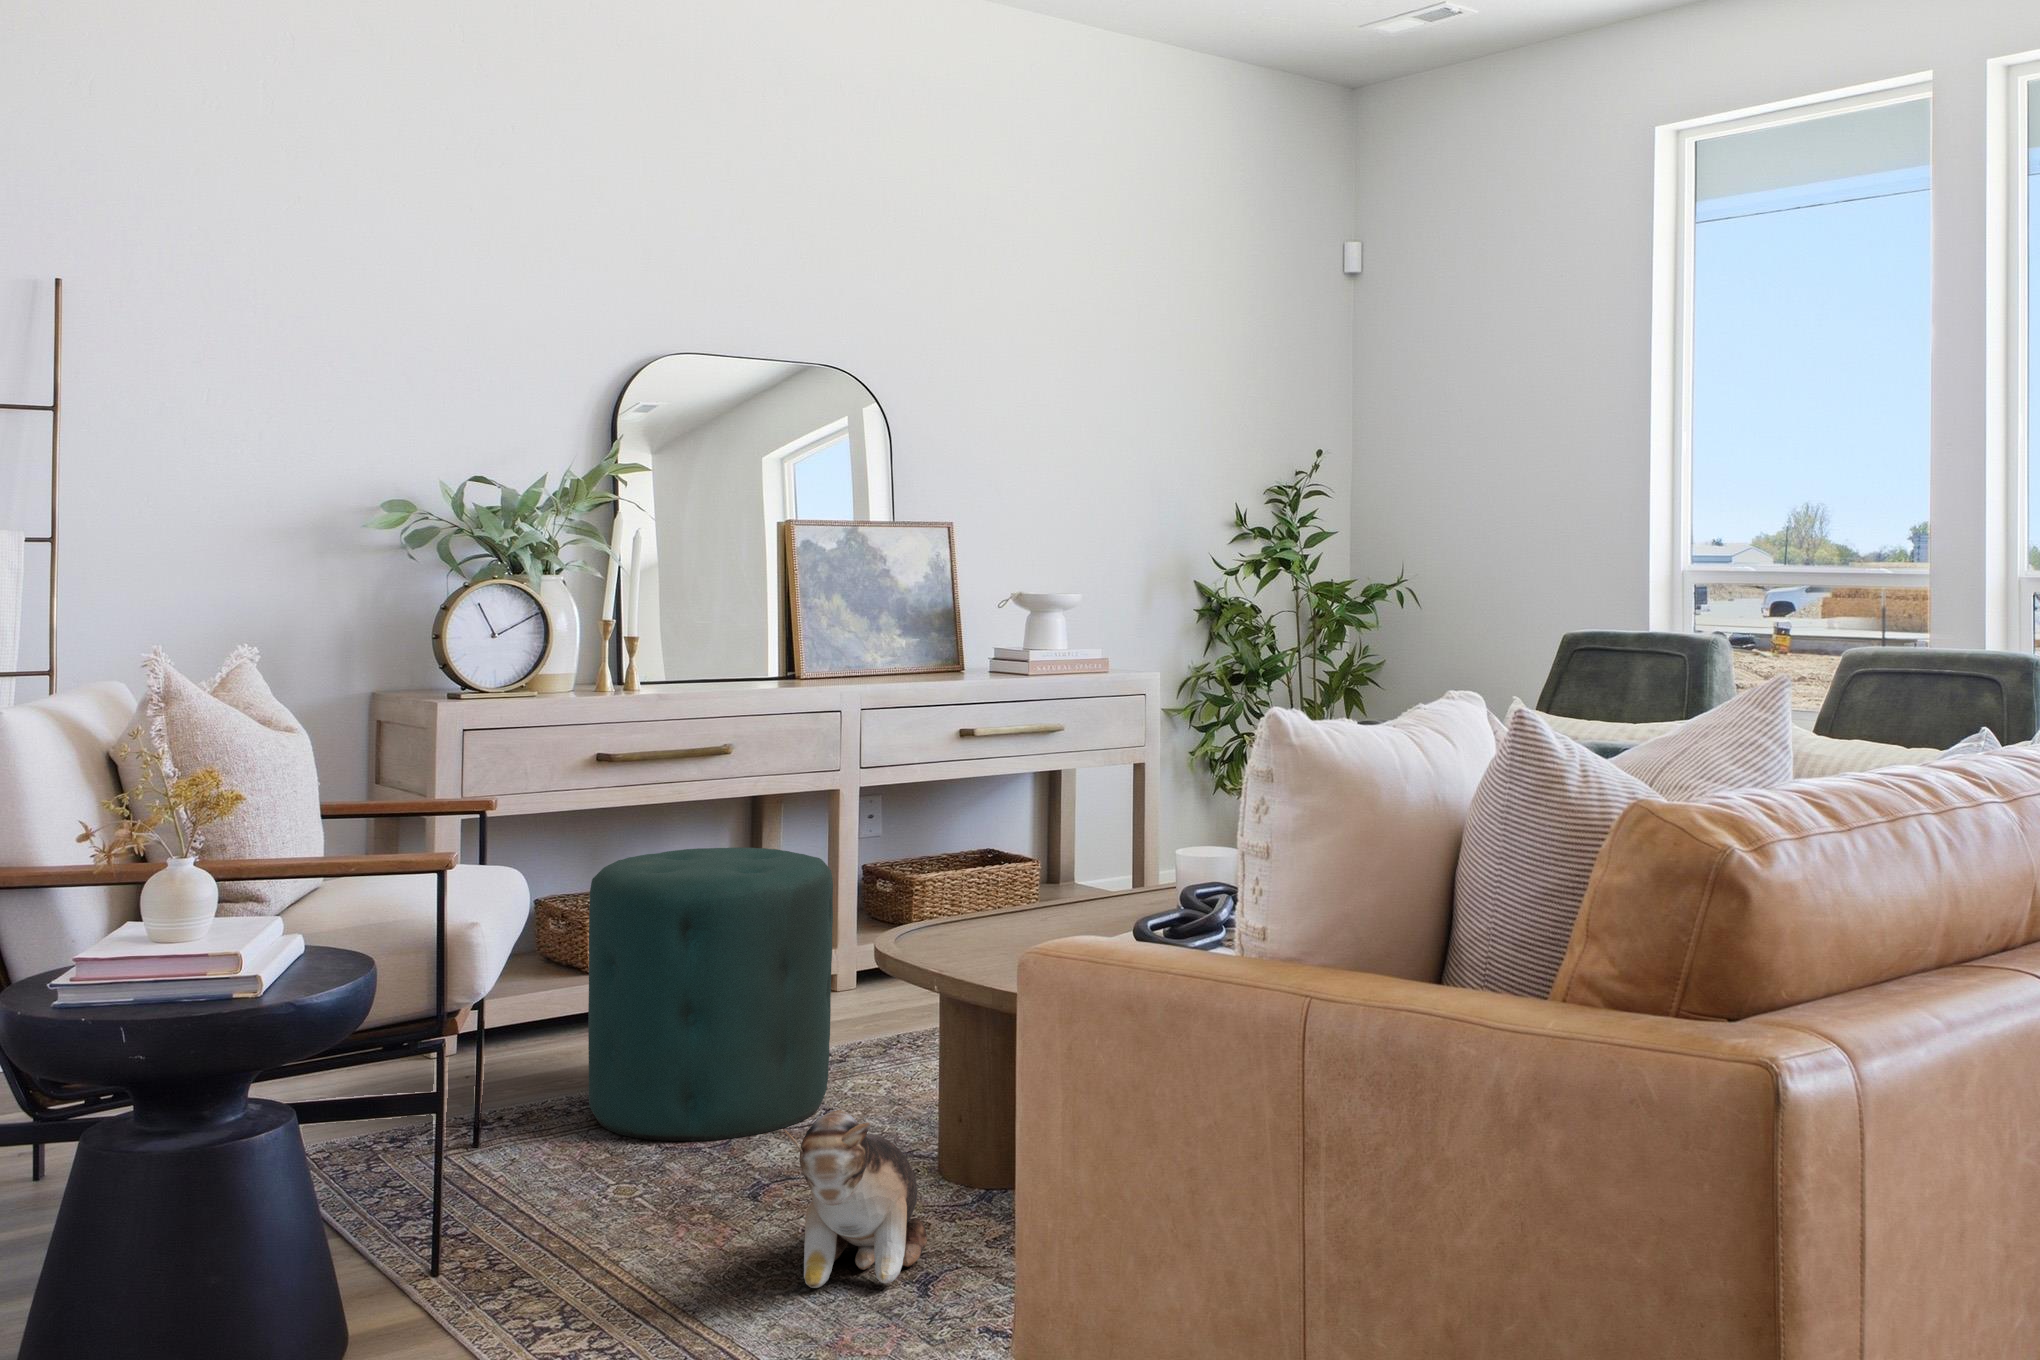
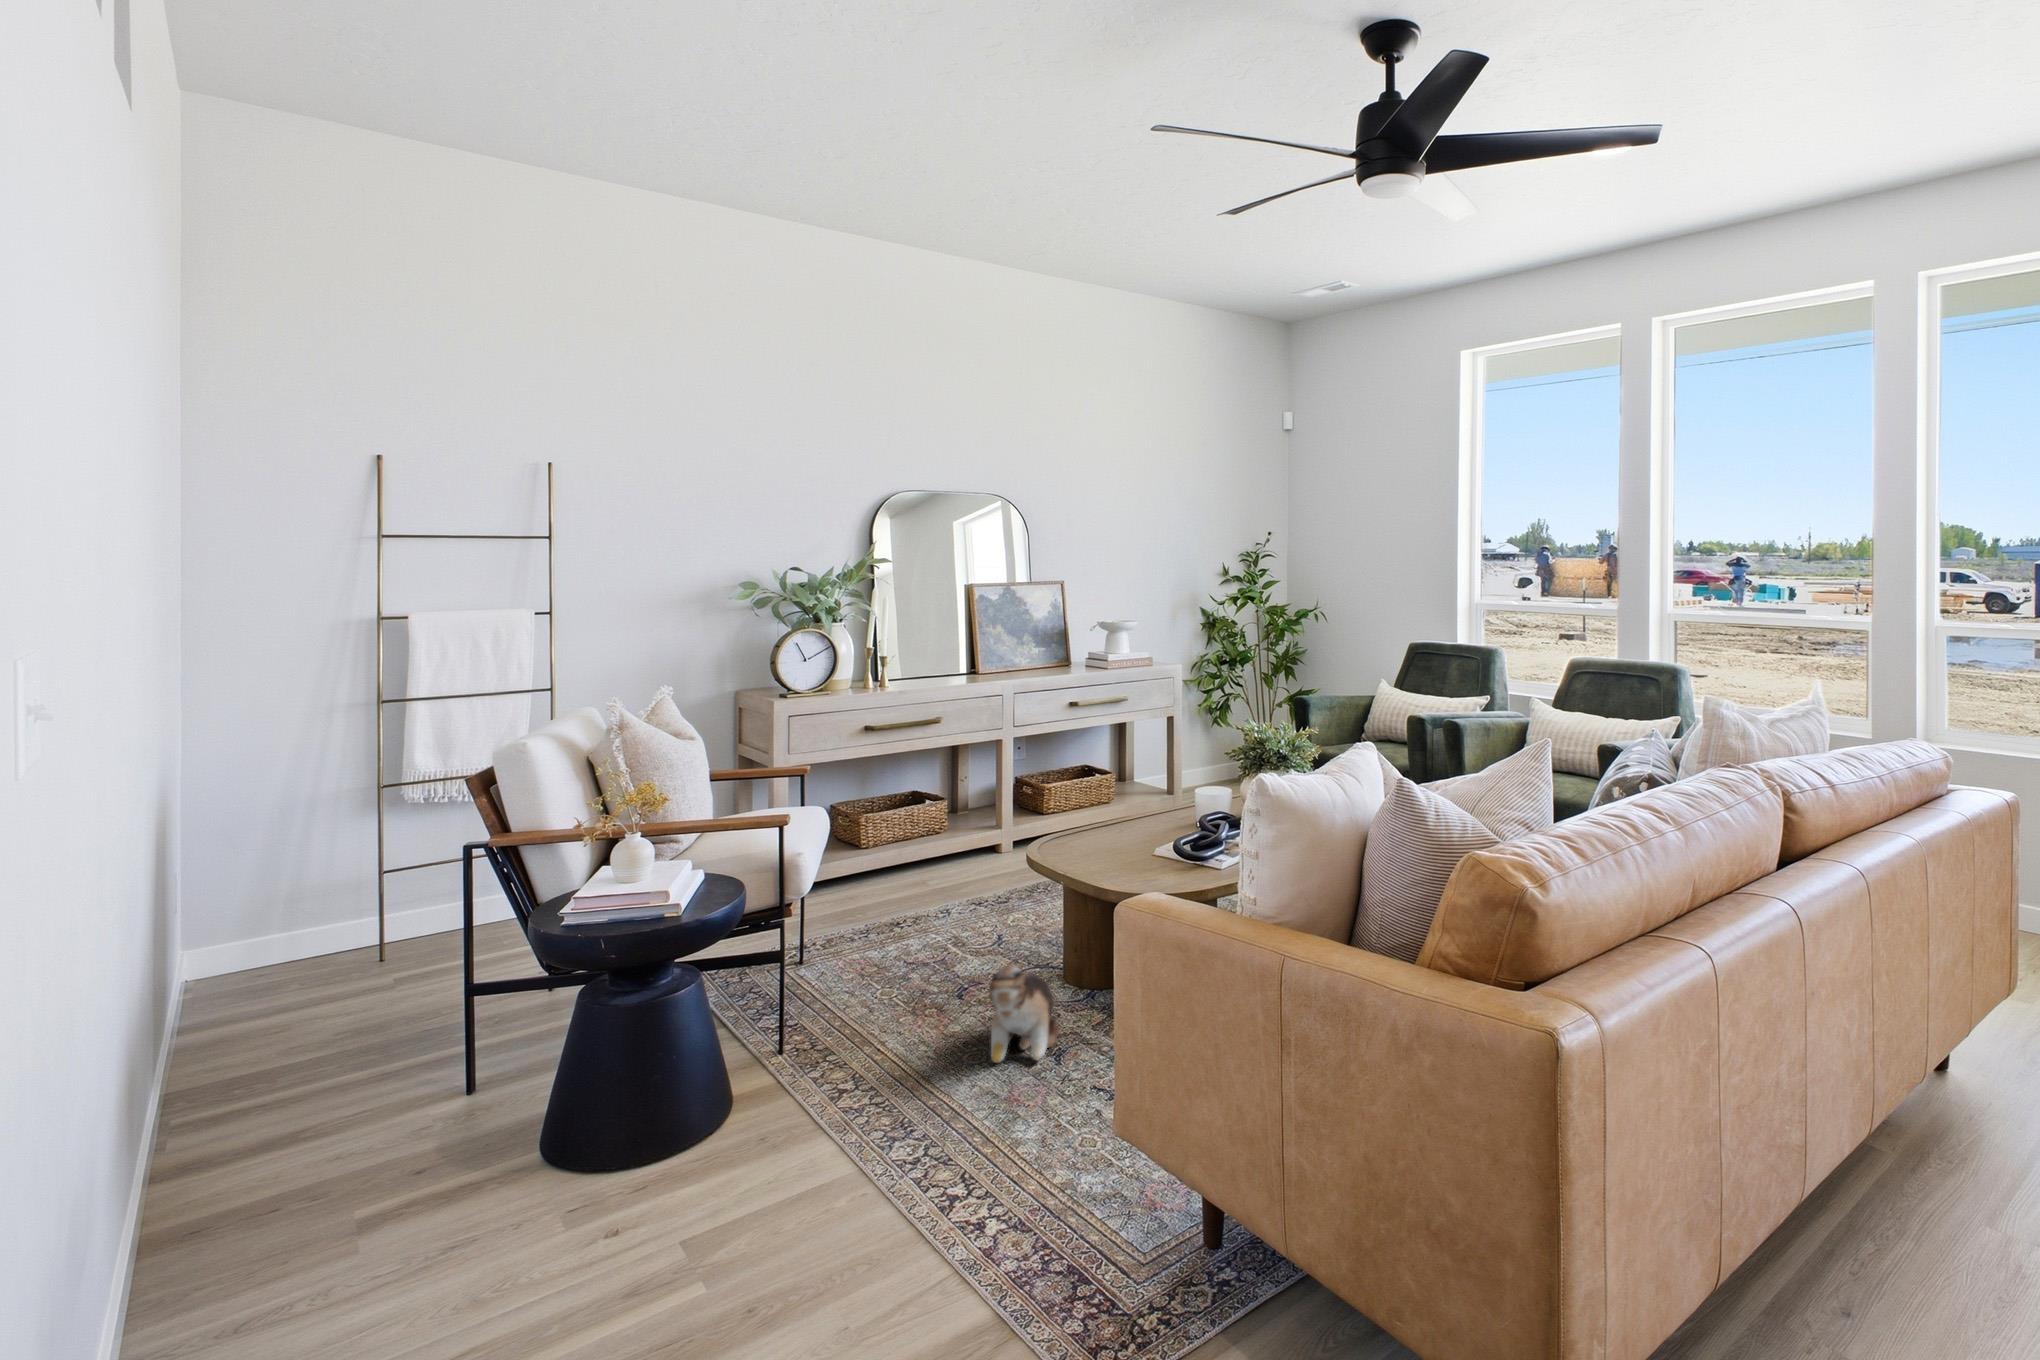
ottoman: present [588,848,833,1141] -> none [863,786,1000,961]

